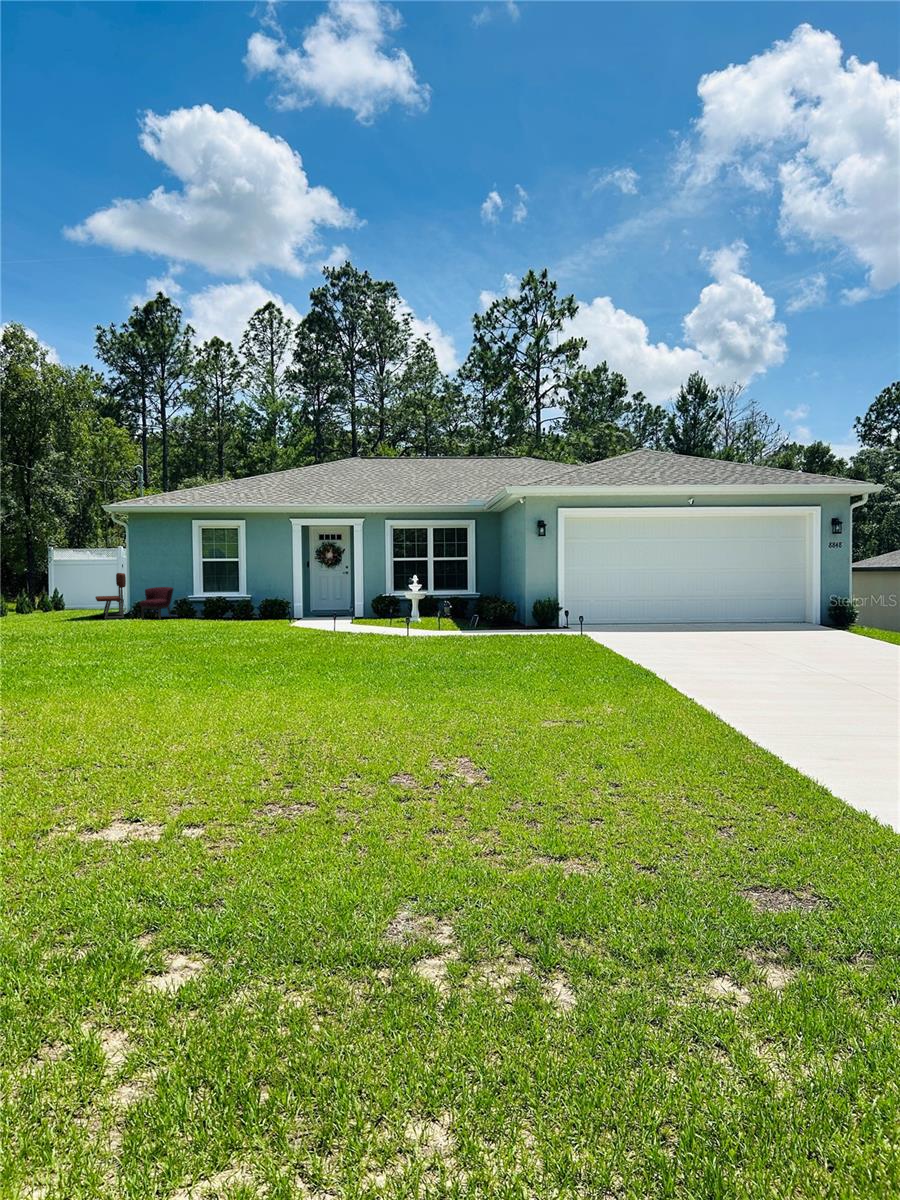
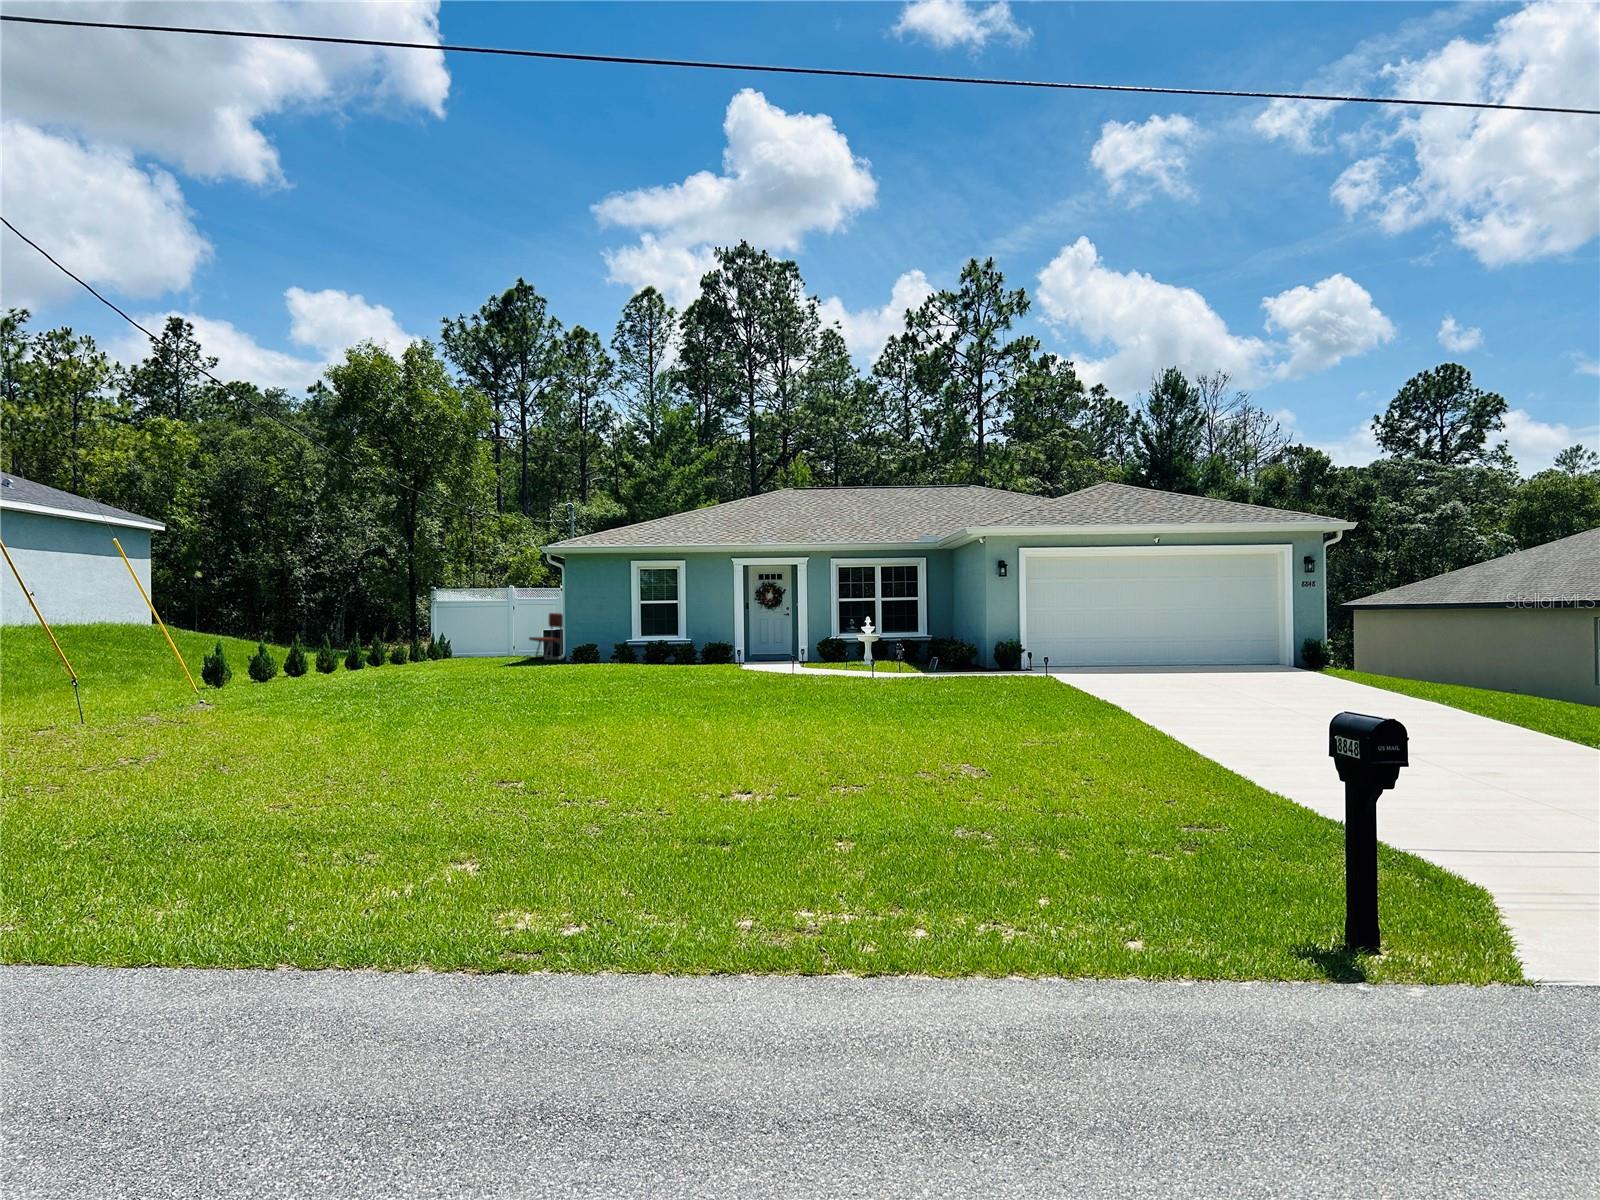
chair: present [140,587,173,619] -> none [582,628,614,661]

